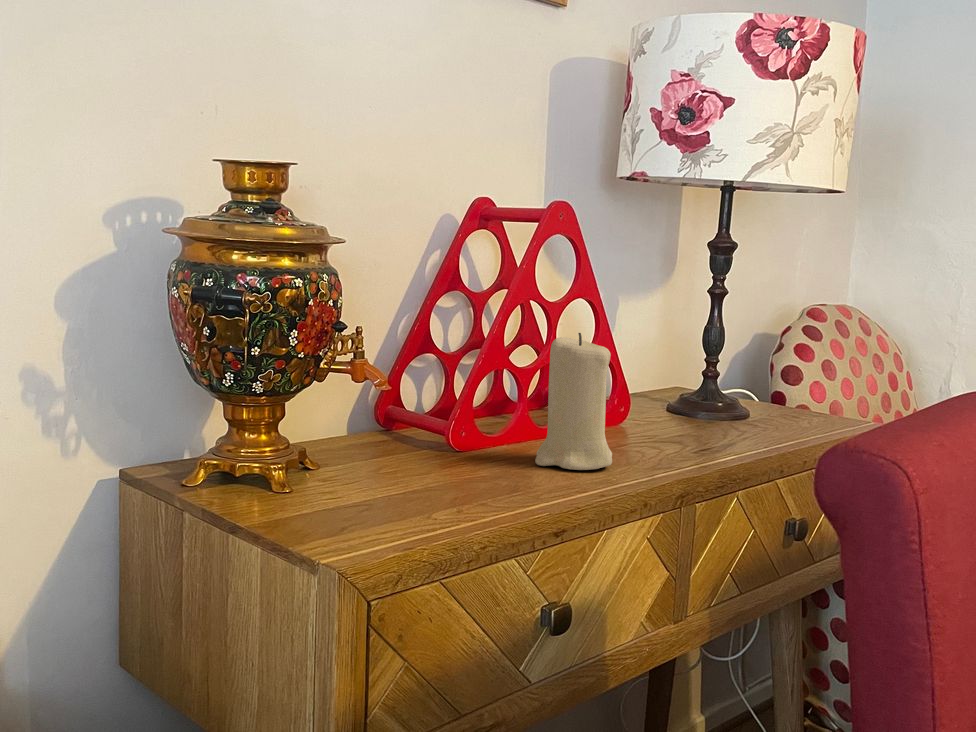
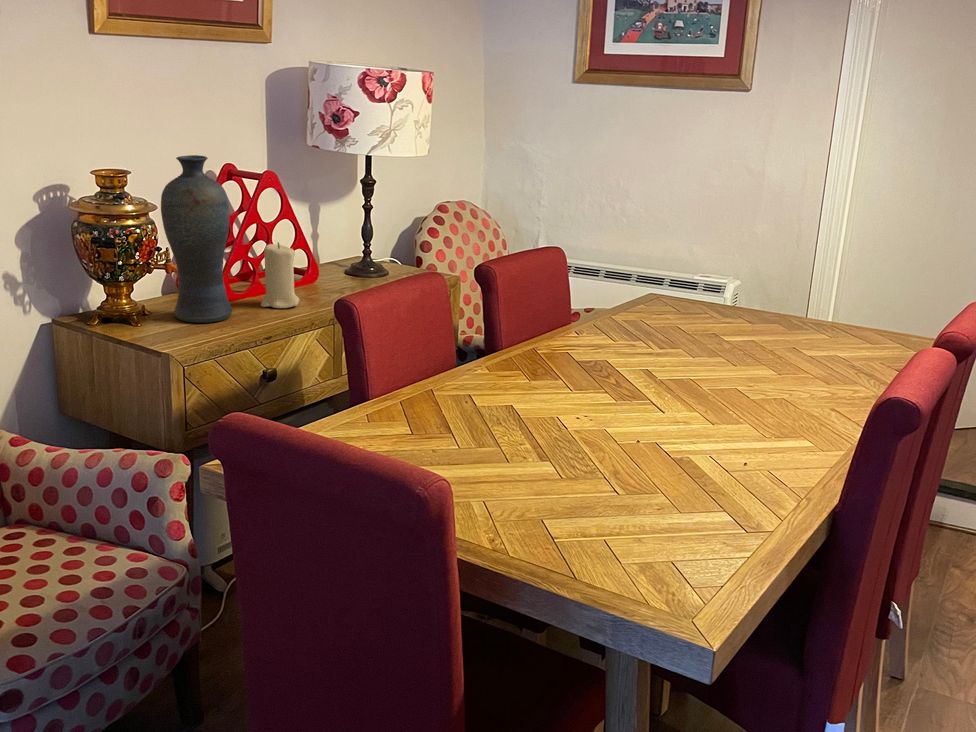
vase: none [355,132,494,493] -> present [161,155,233,323]

